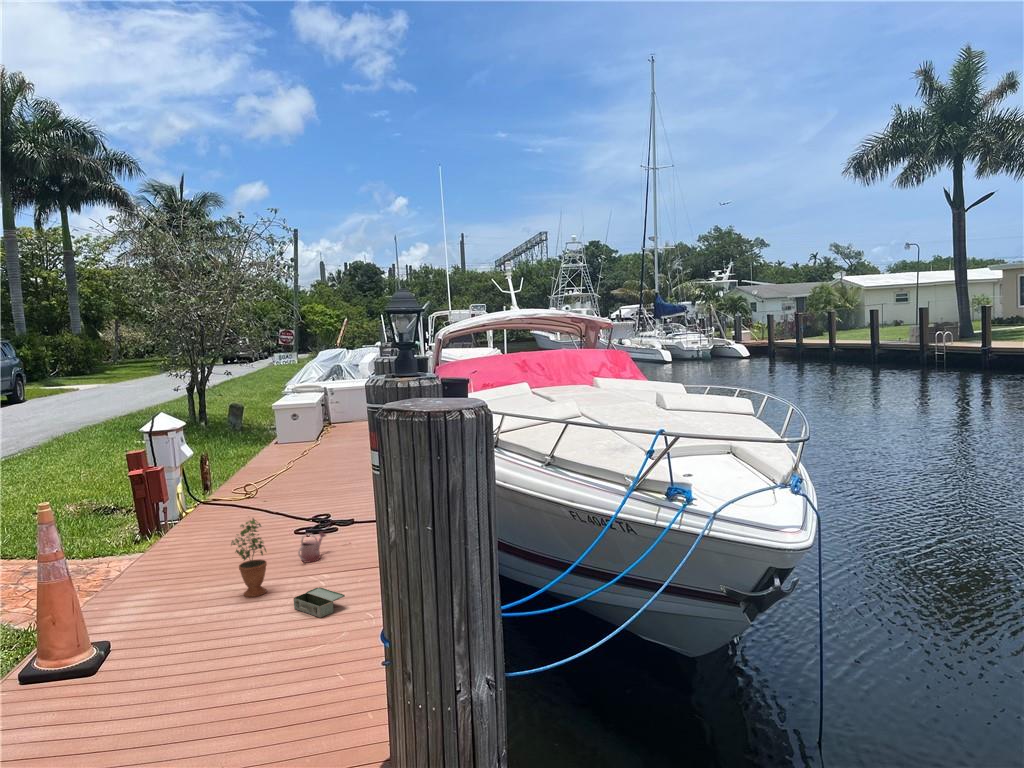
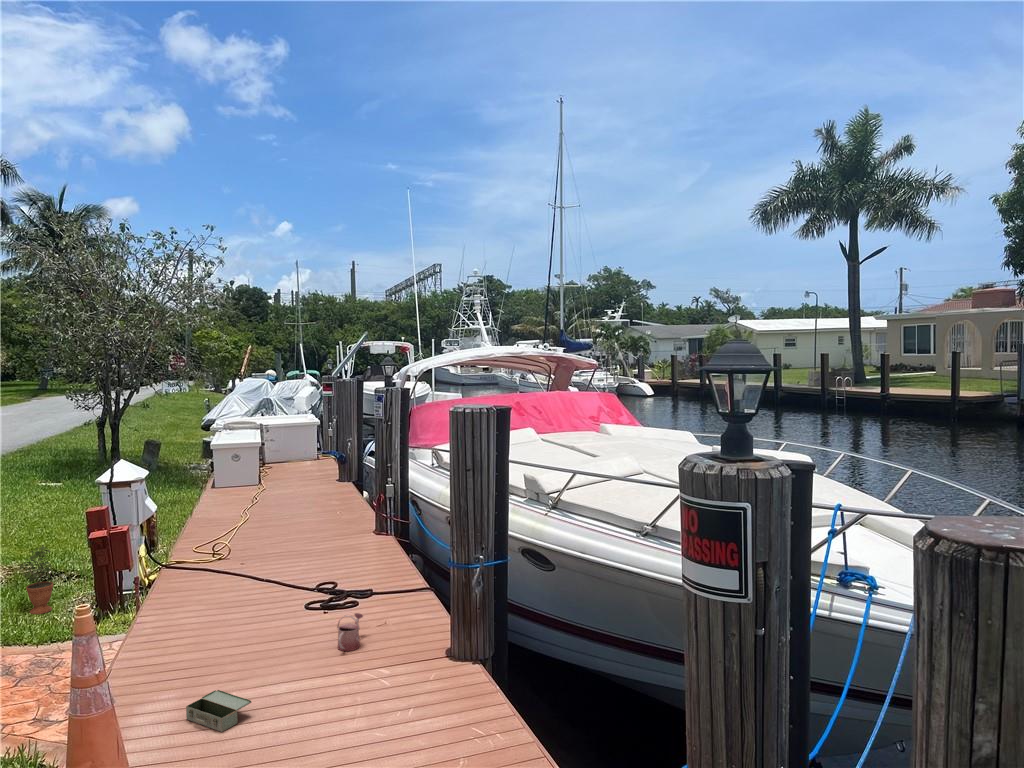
potted plant: present [231,518,267,597] -> present [20,545,54,614]
toolbox: present [294,587,345,618] -> present [186,690,252,732]

